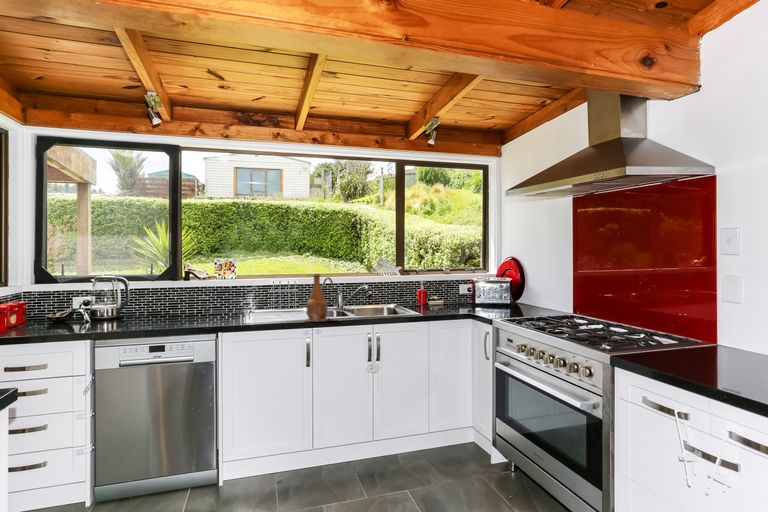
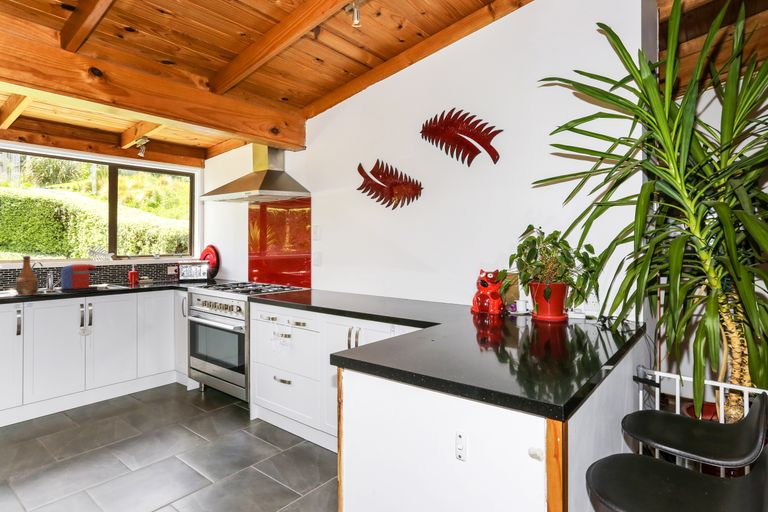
coffee maker: none [348,283,392,318] -> present [60,264,103,292]

